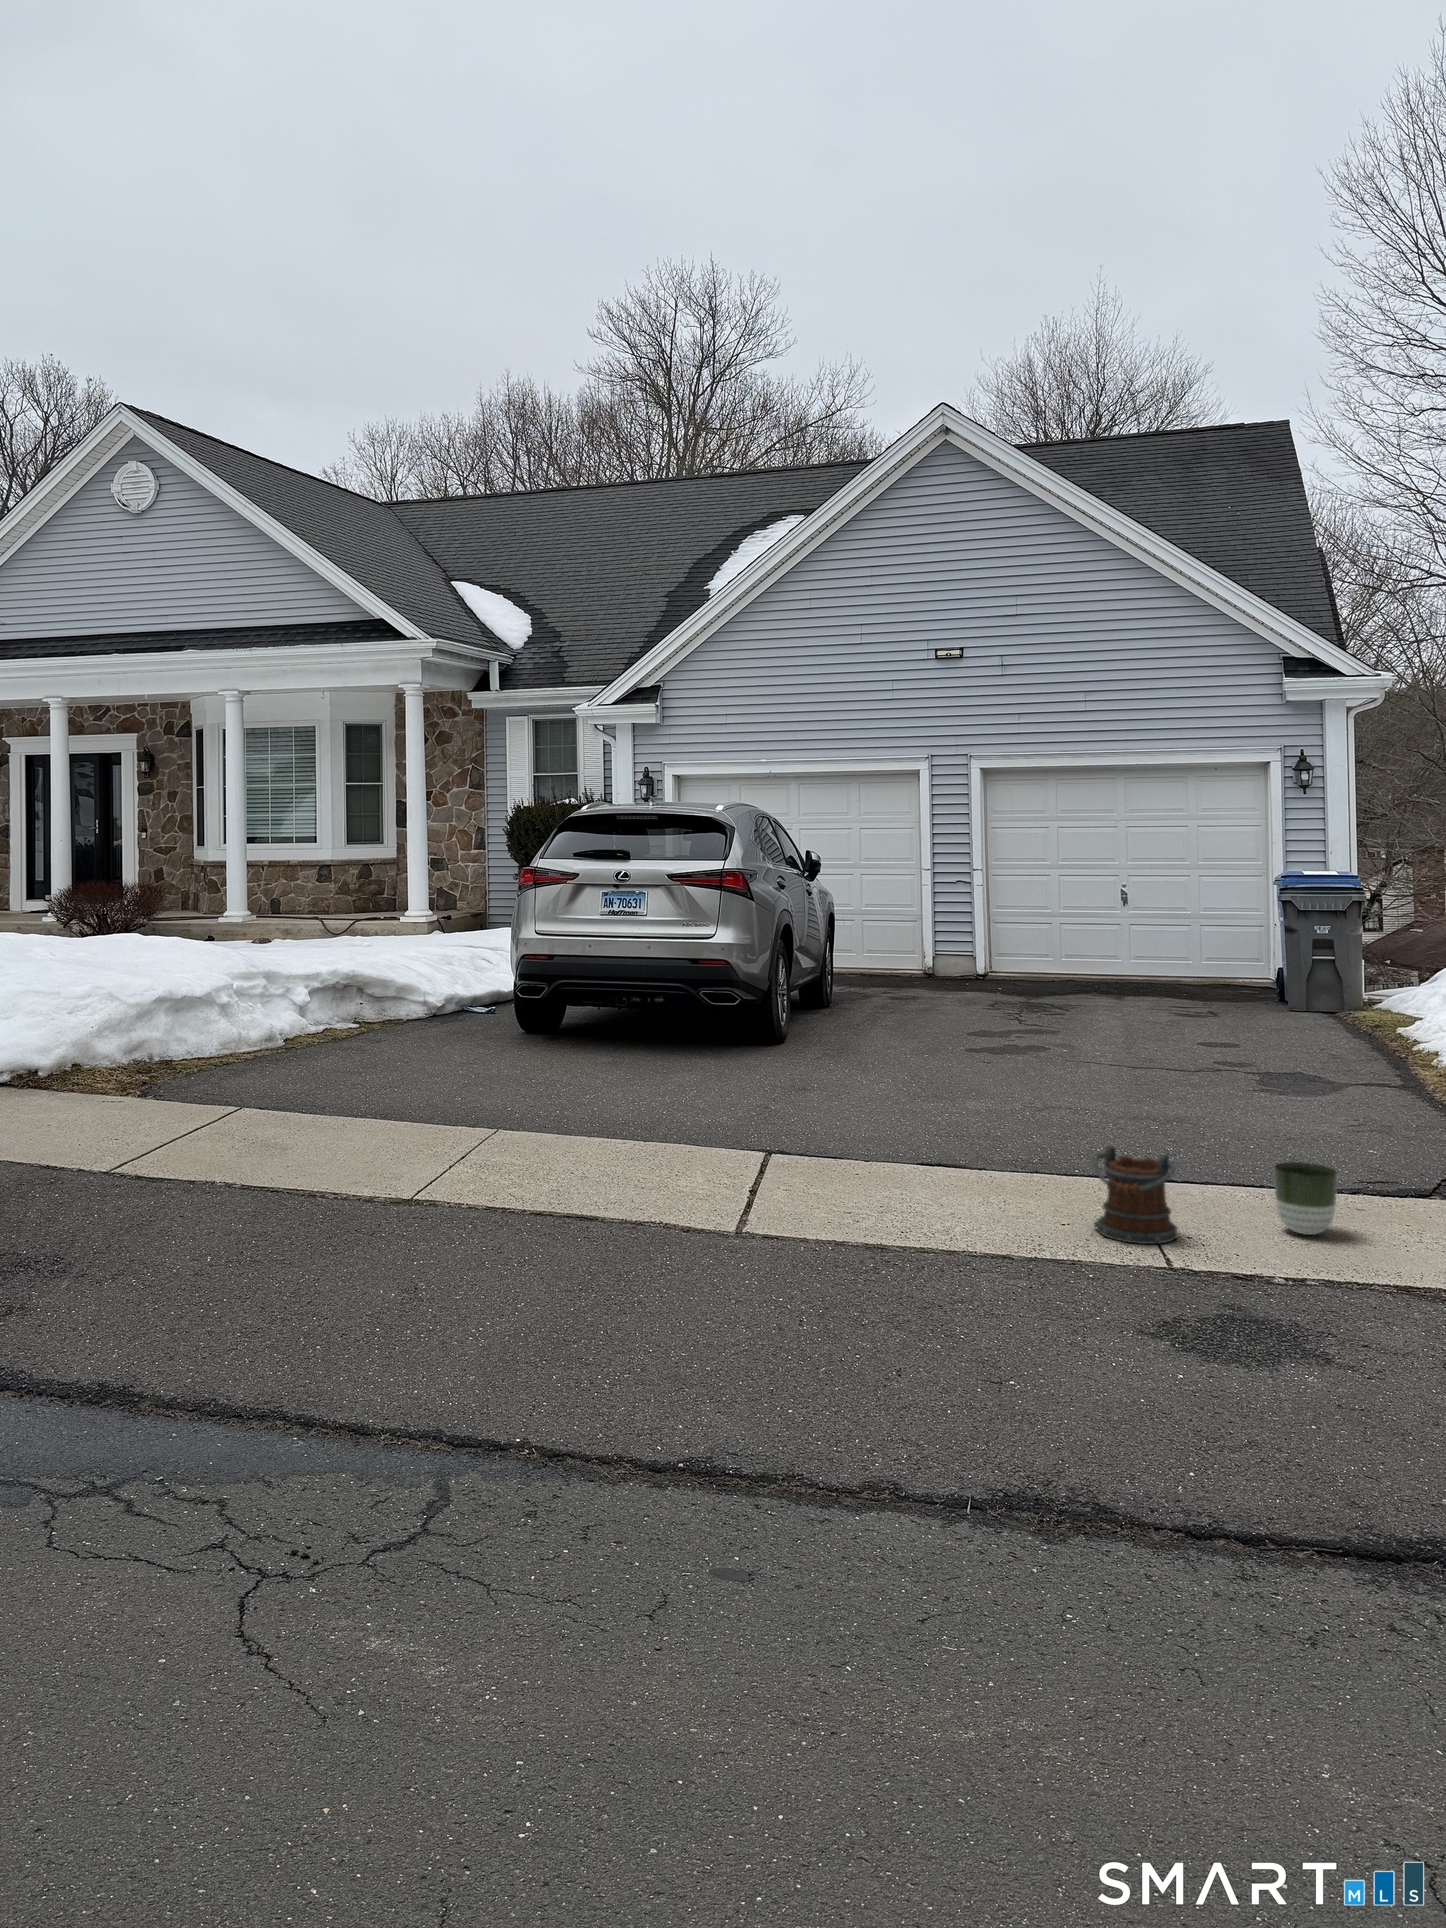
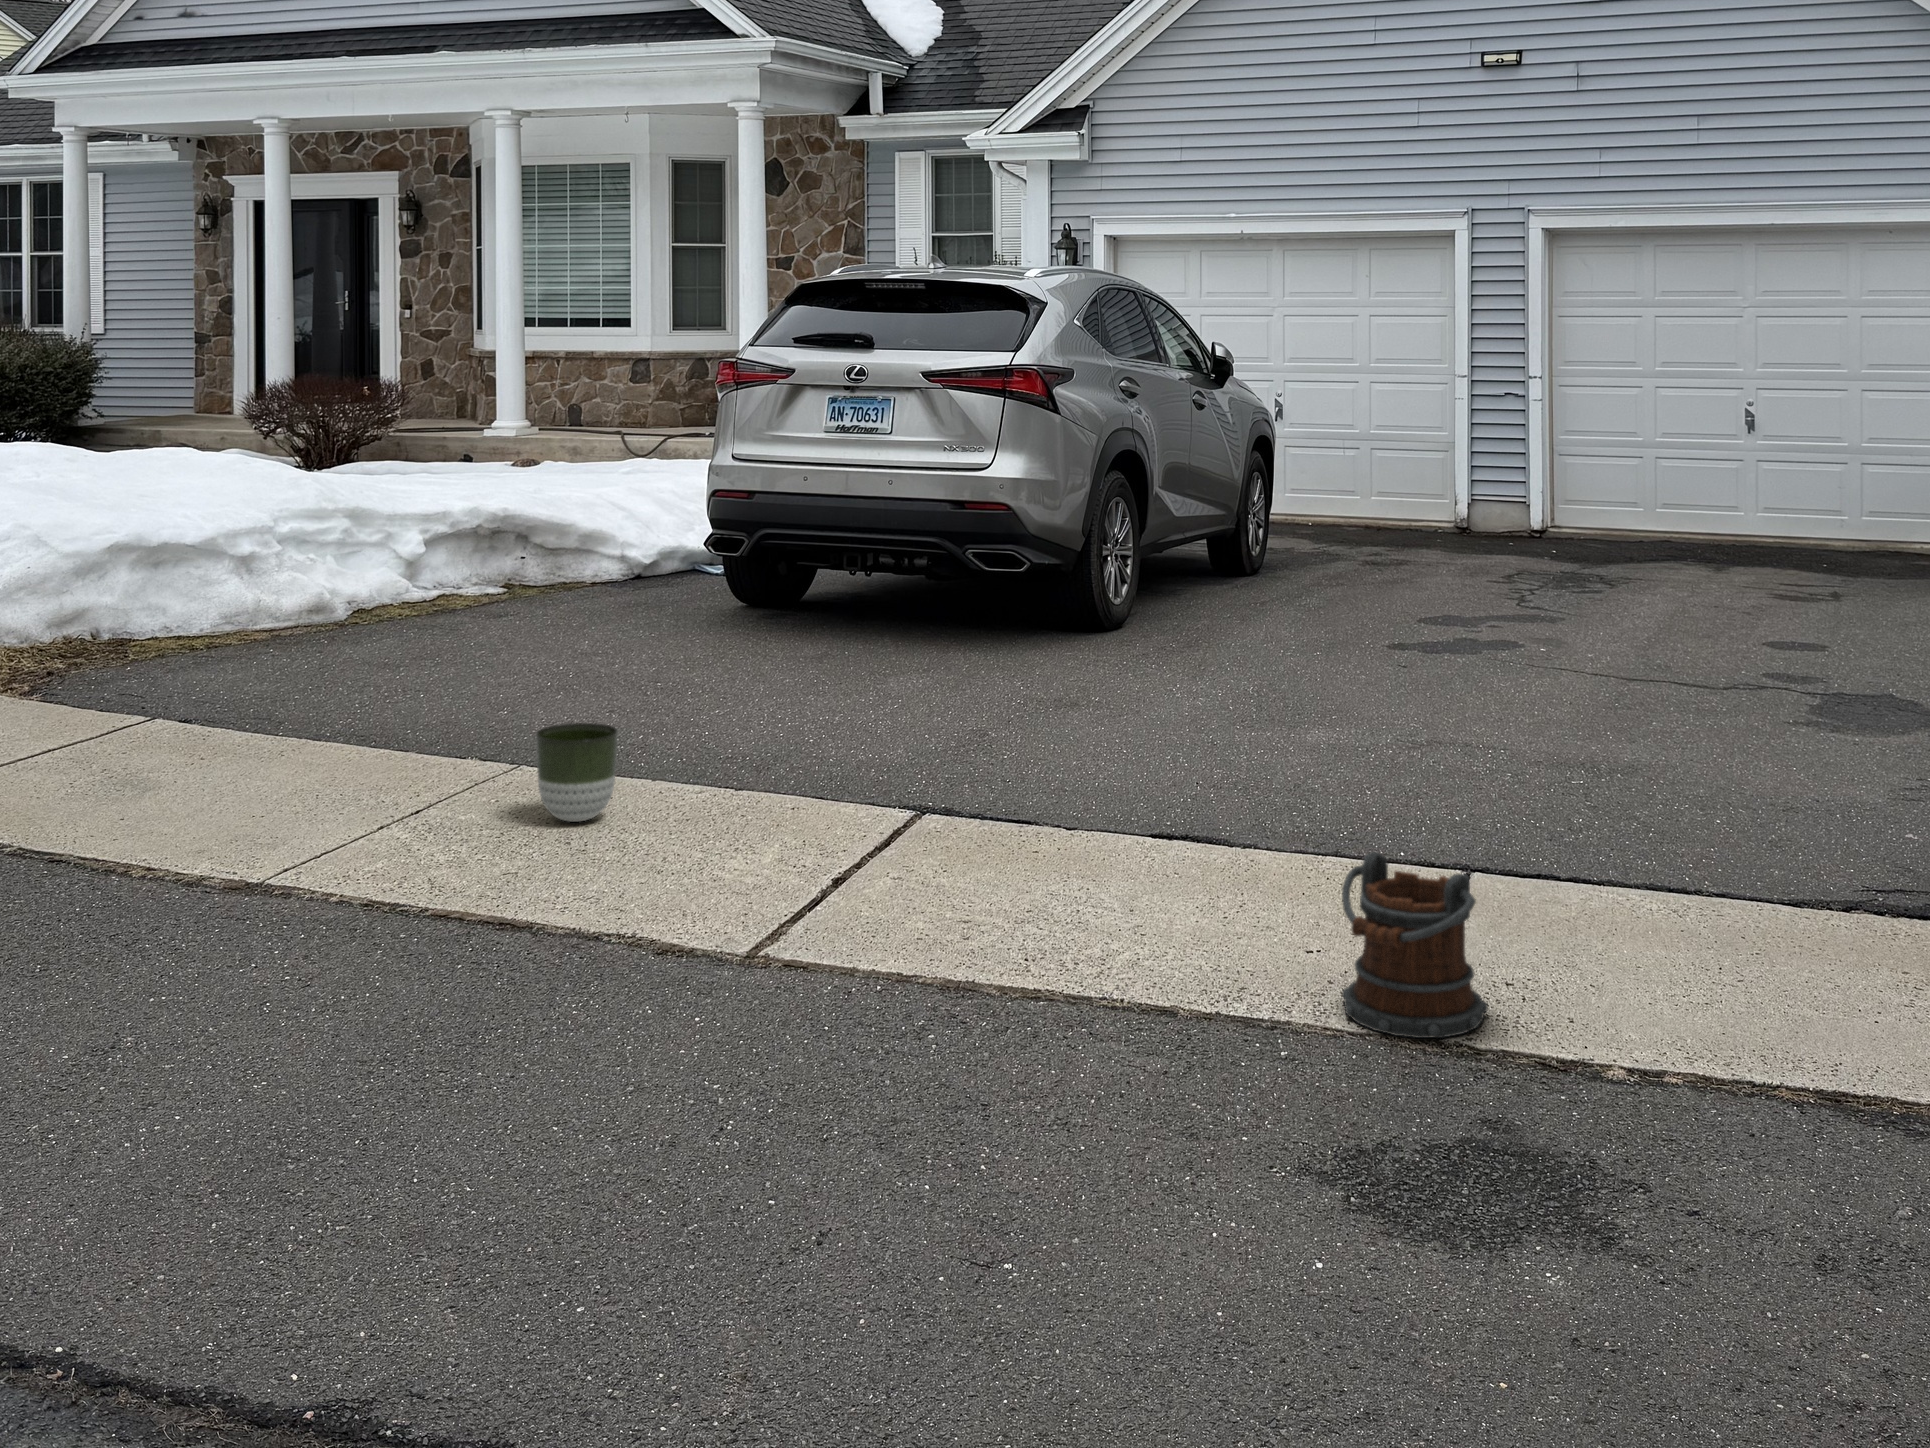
planter: present [1274,1162,1337,1235] -> present [536,723,618,822]

